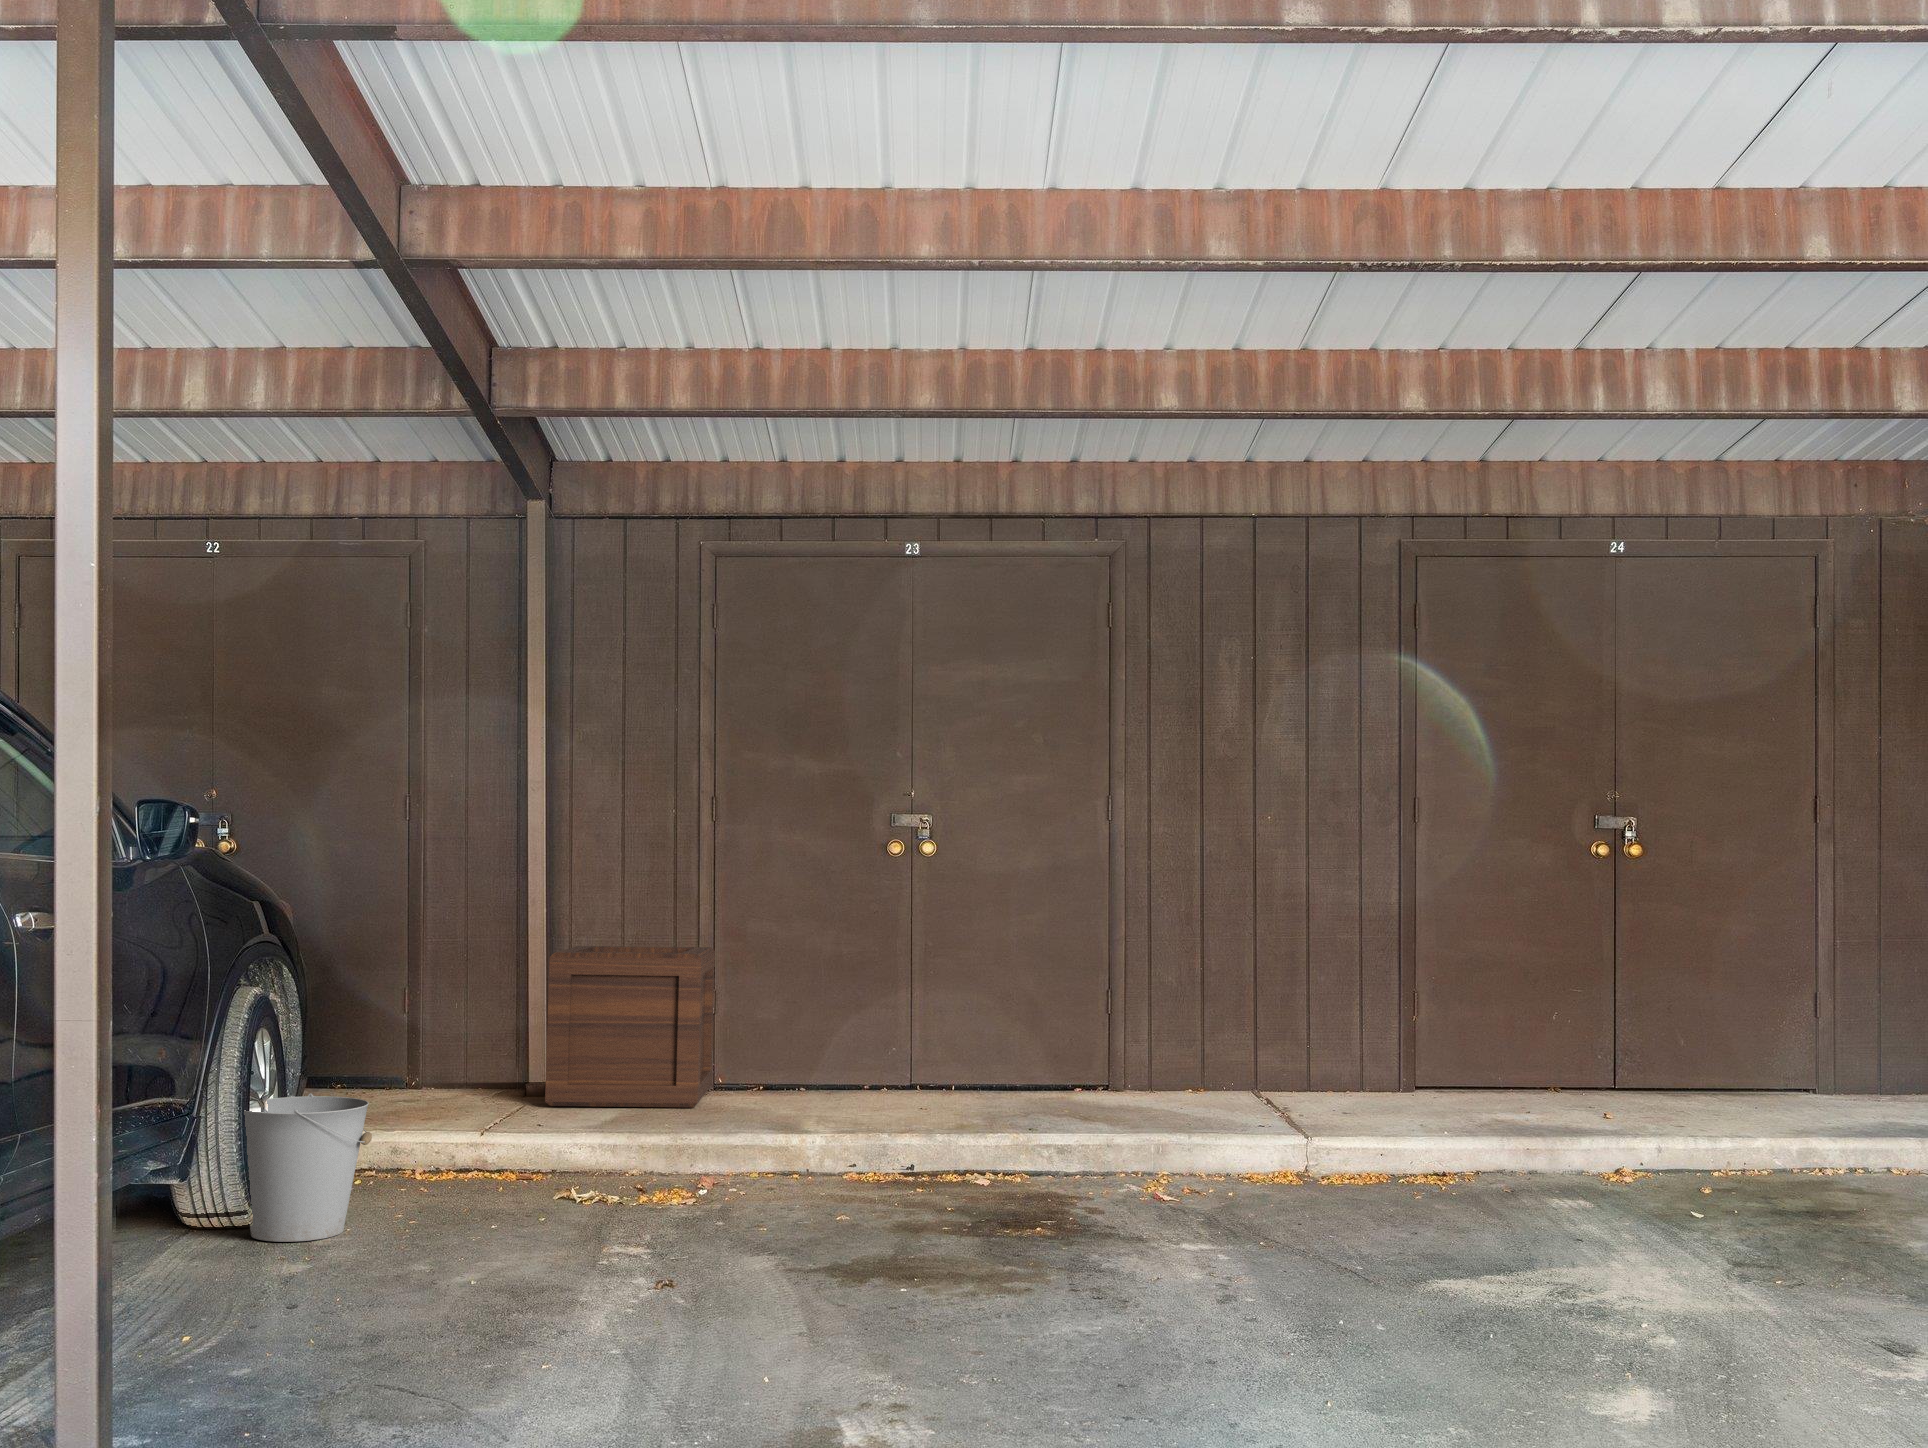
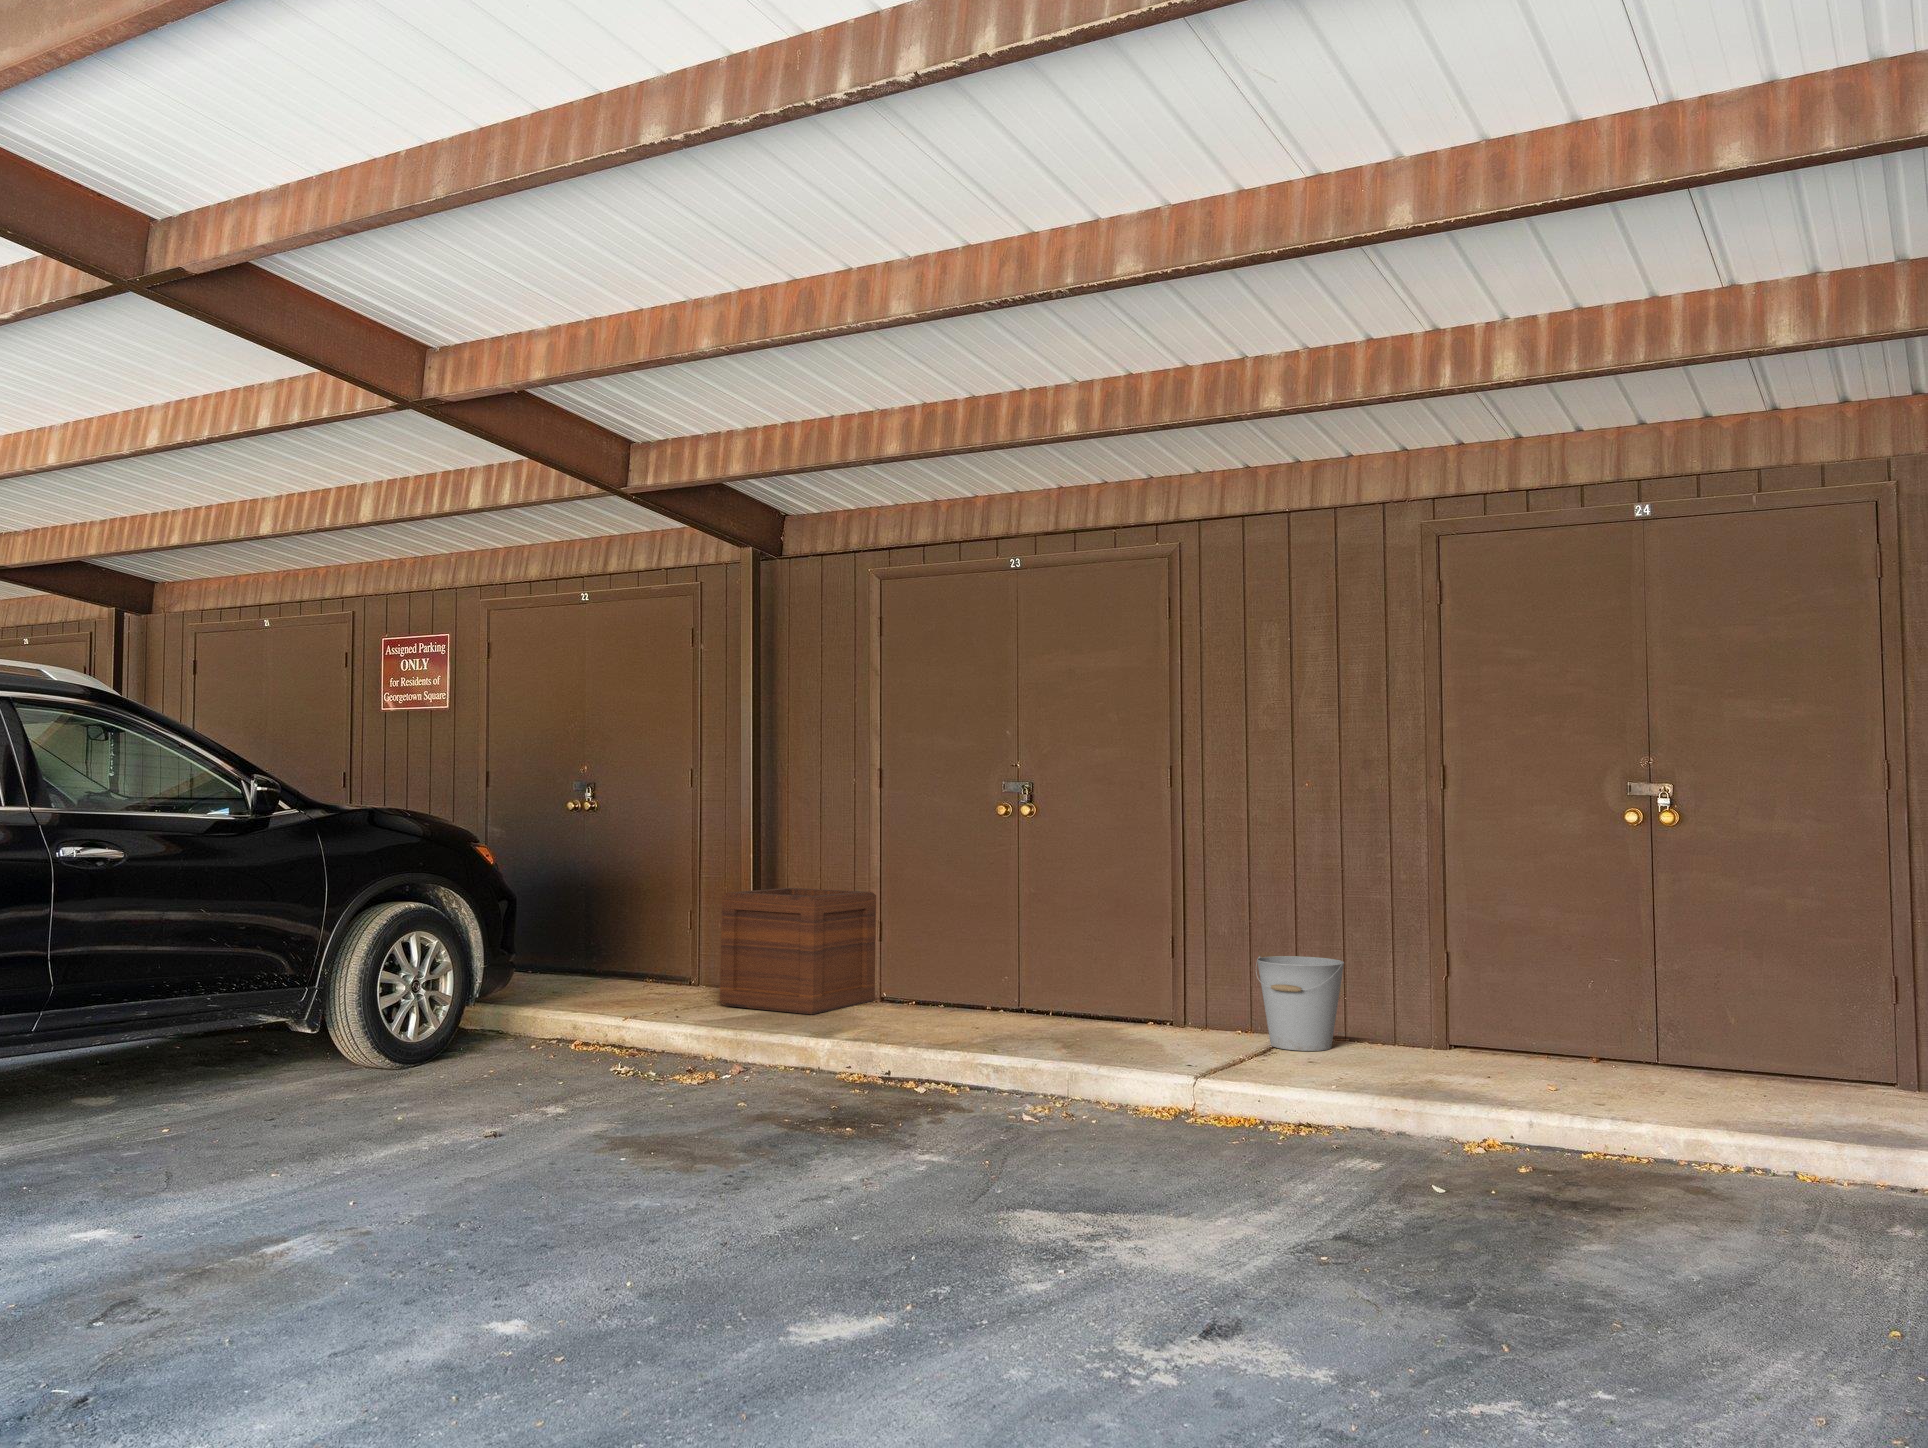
bucket: present [244,1093,372,1242] -> present [1256,956,1344,1051]

